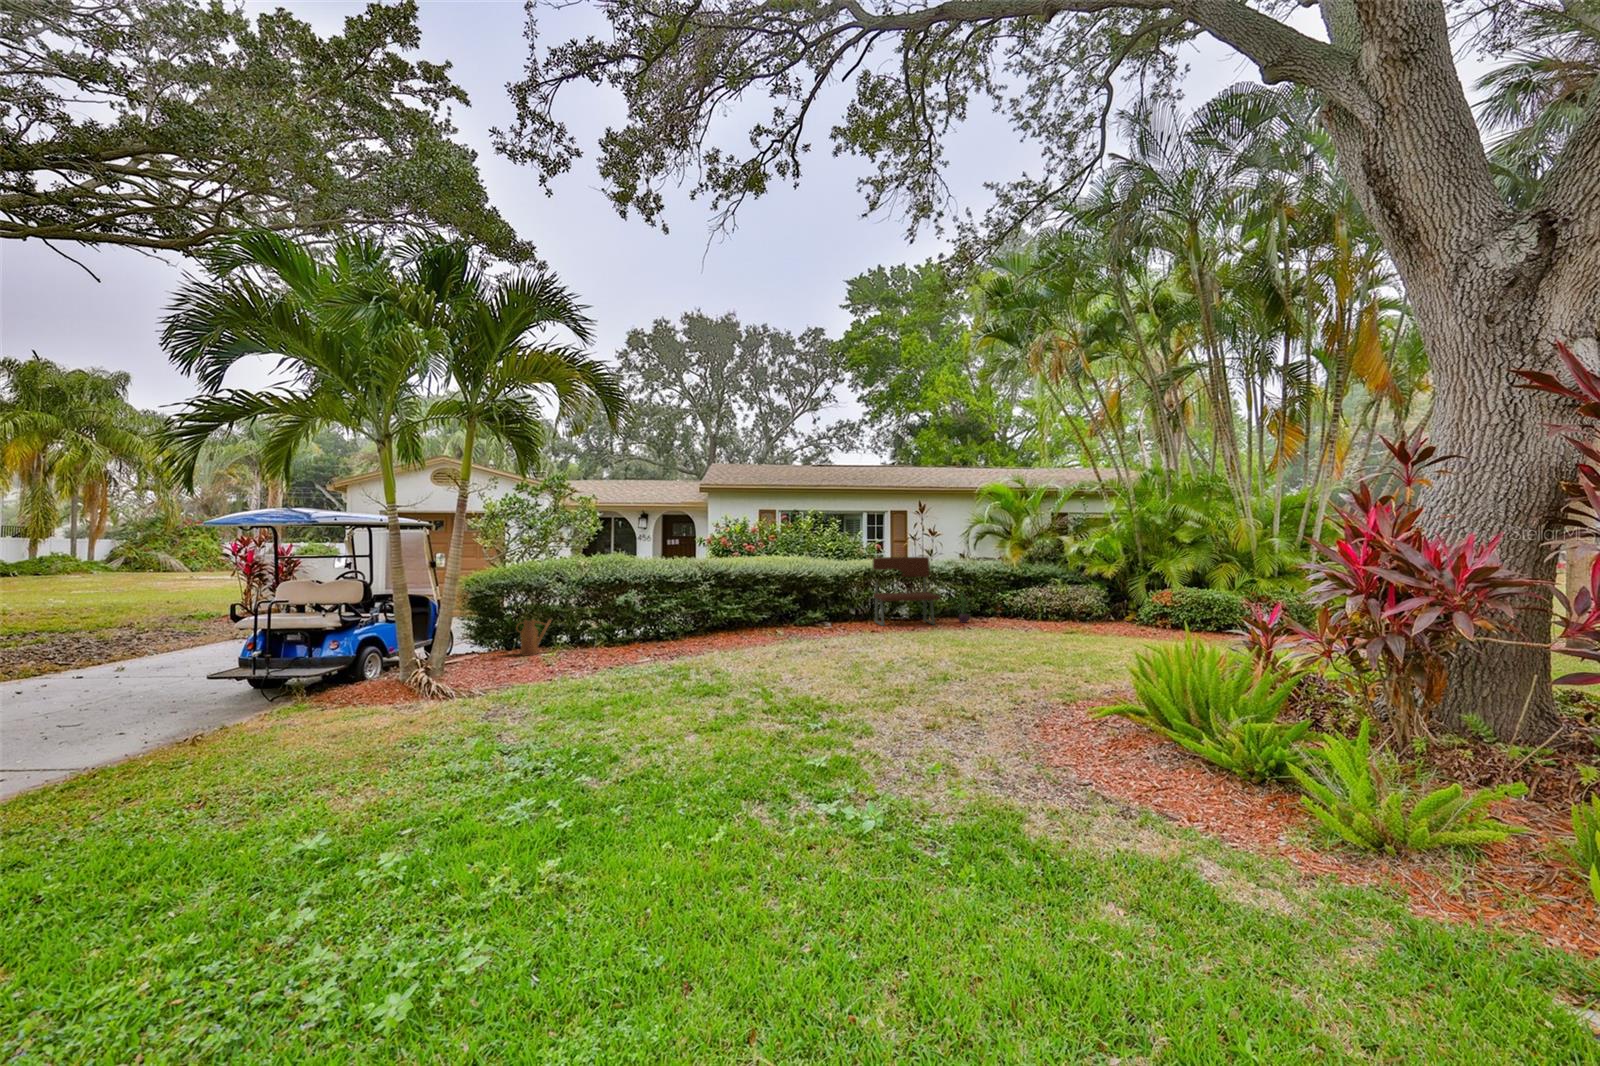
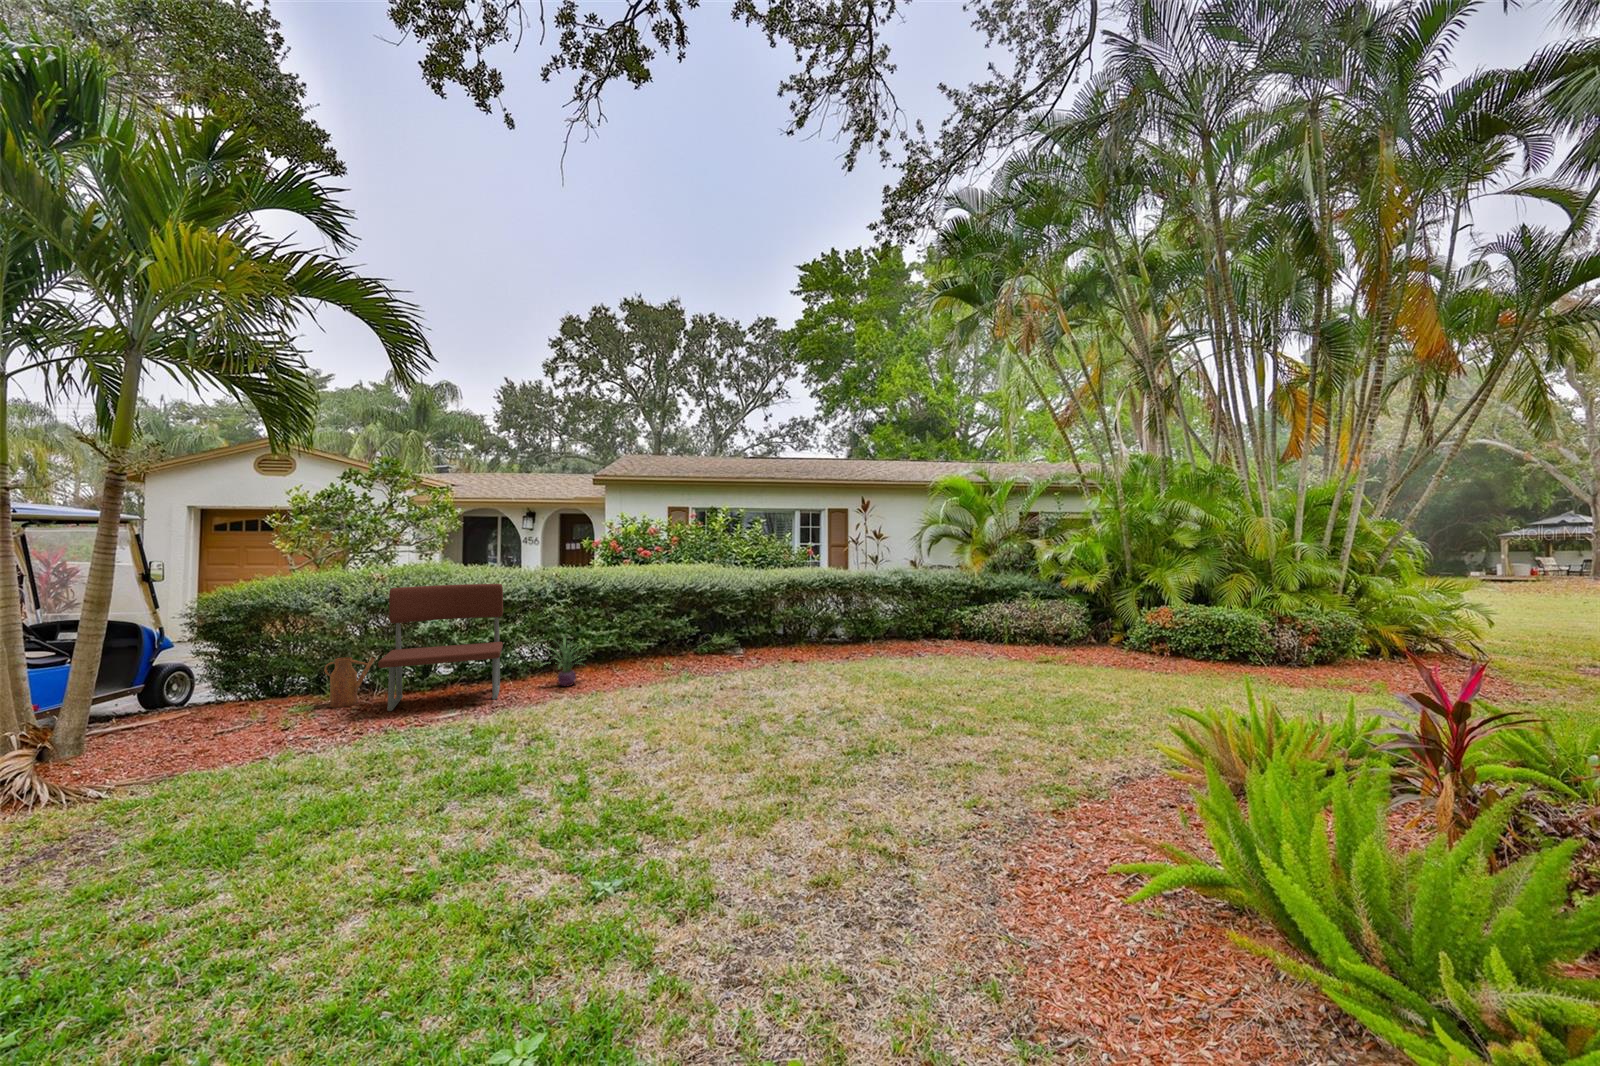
bench: present [873,557,940,626] -> present [378,584,503,711]
decorative plant: present [957,594,969,623] -> present [551,637,580,686]

